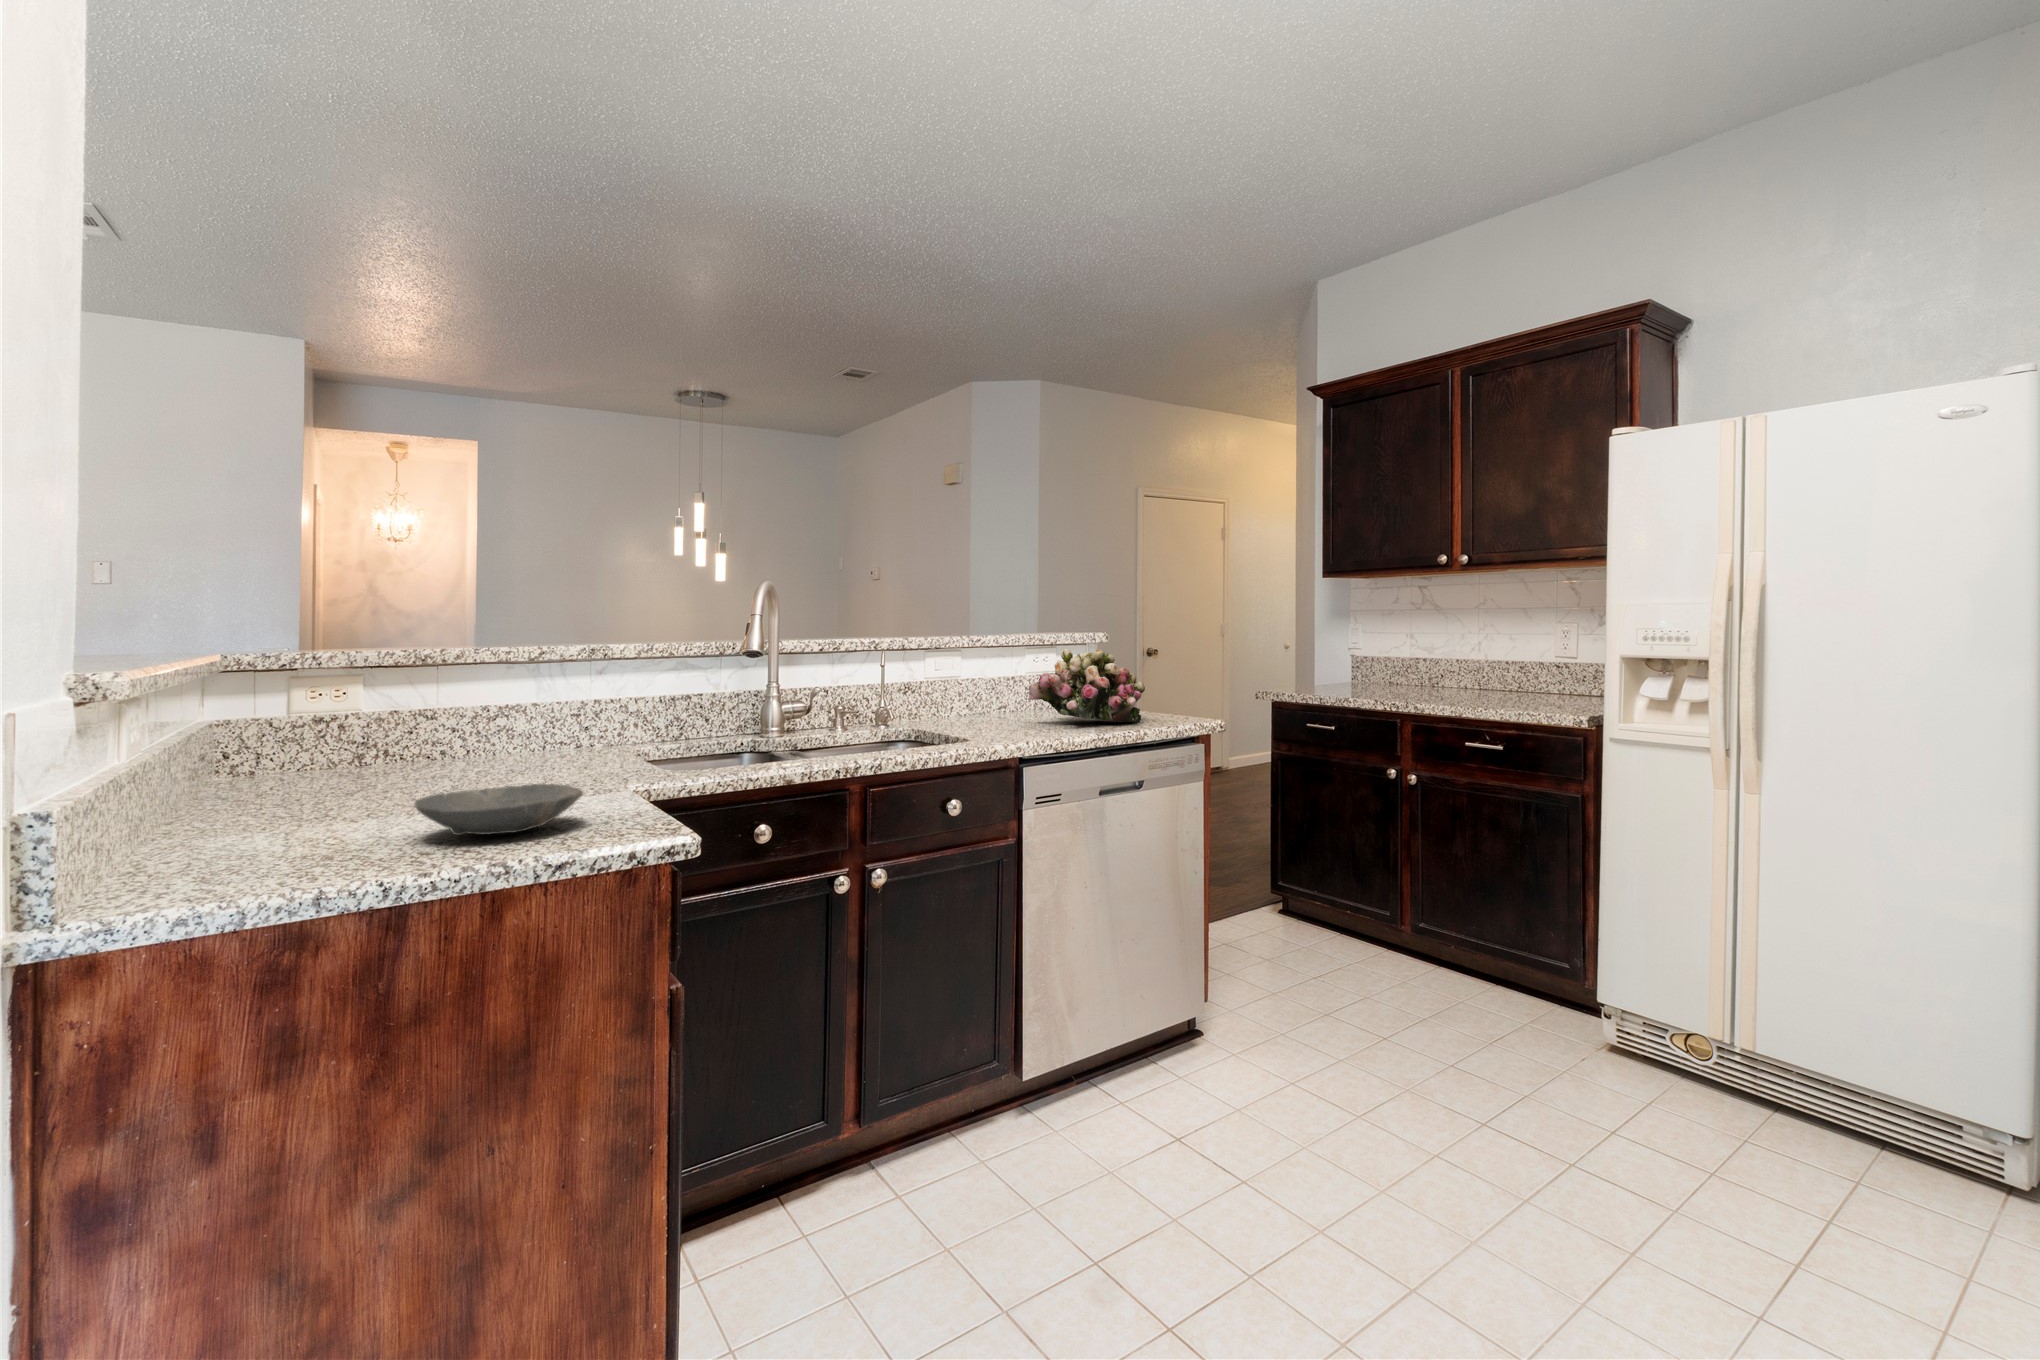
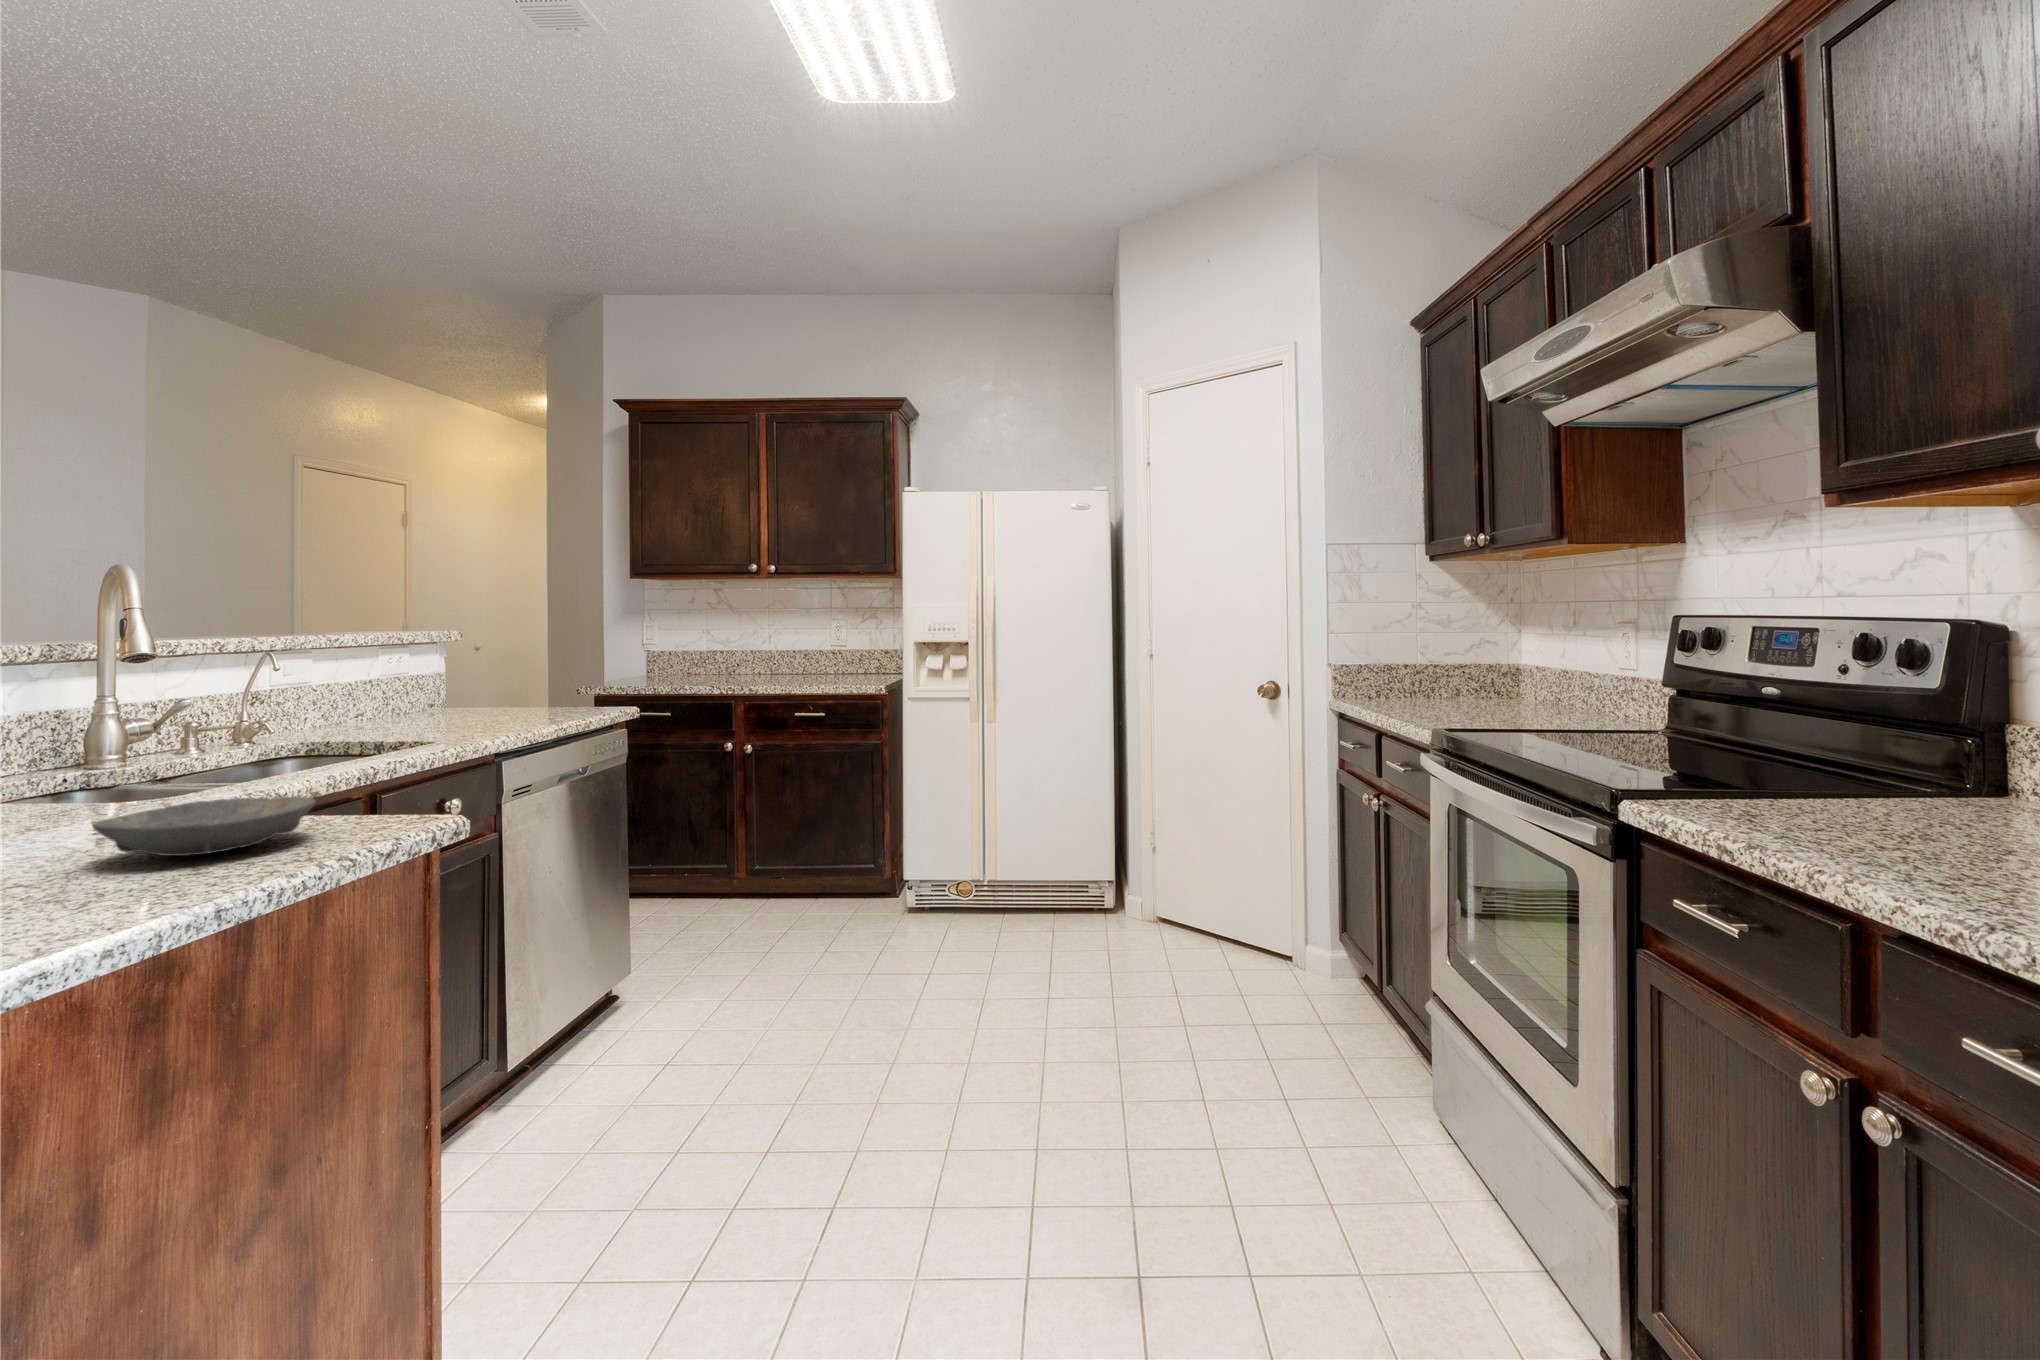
flower arrangement: present [1029,649,1145,722] -> none [418,647,552,717]

